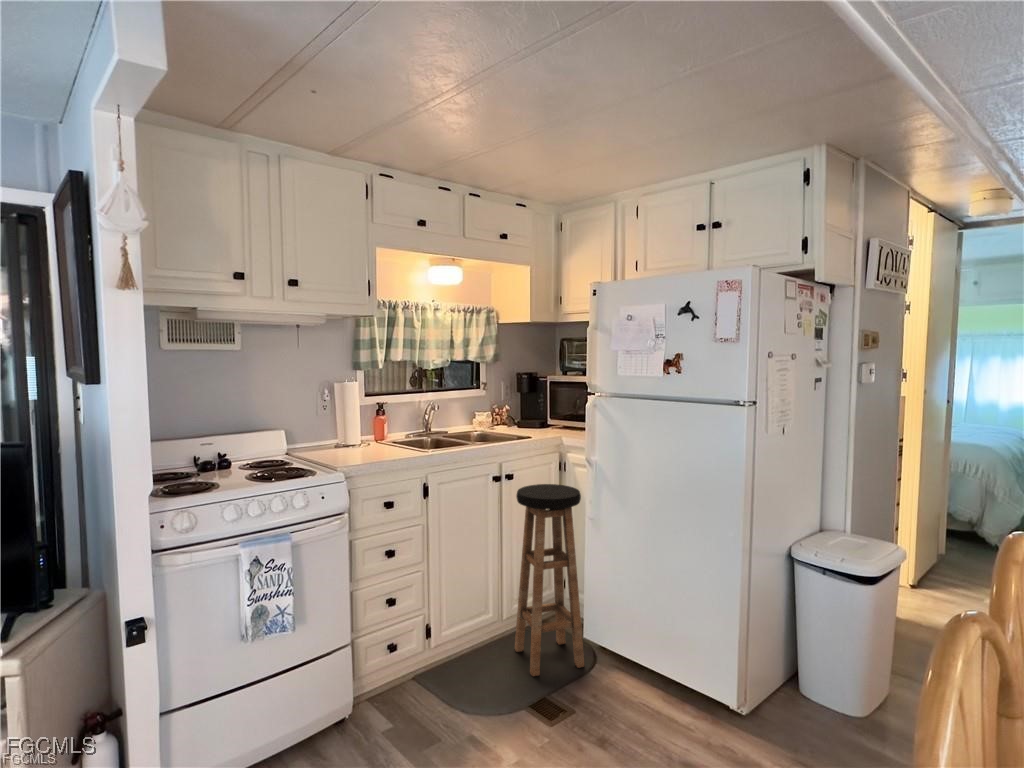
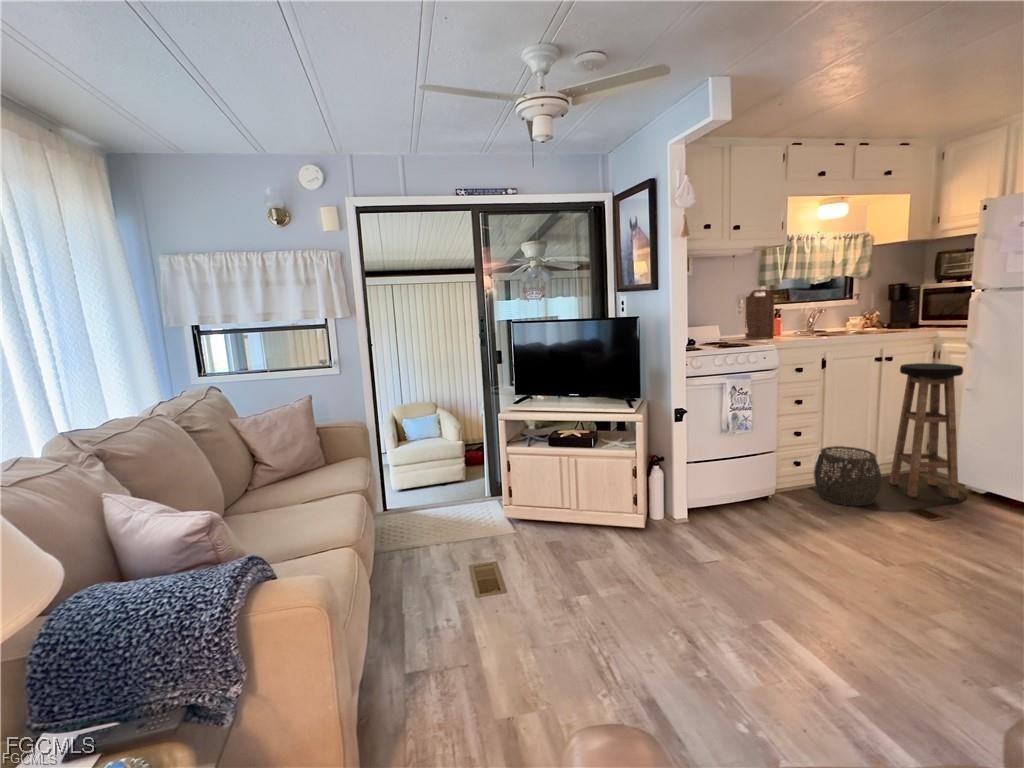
cutting board: none [331,377,367,449] -> present [745,289,774,338]
woven basket: none [408,615,494,720] -> present [814,446,882,506]

